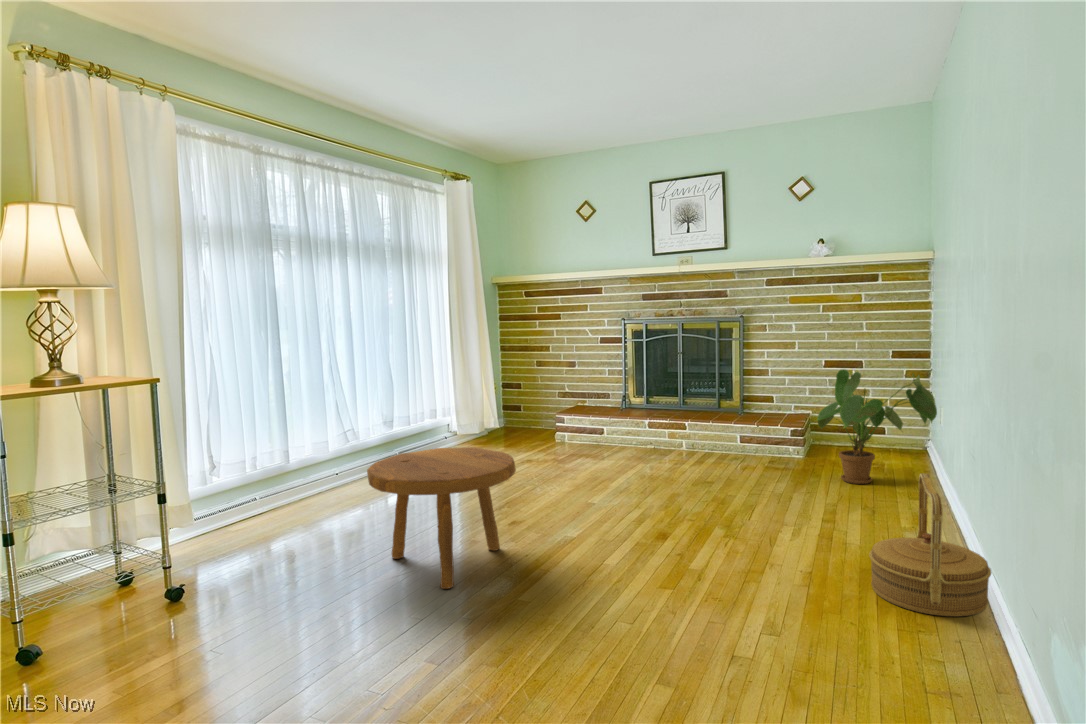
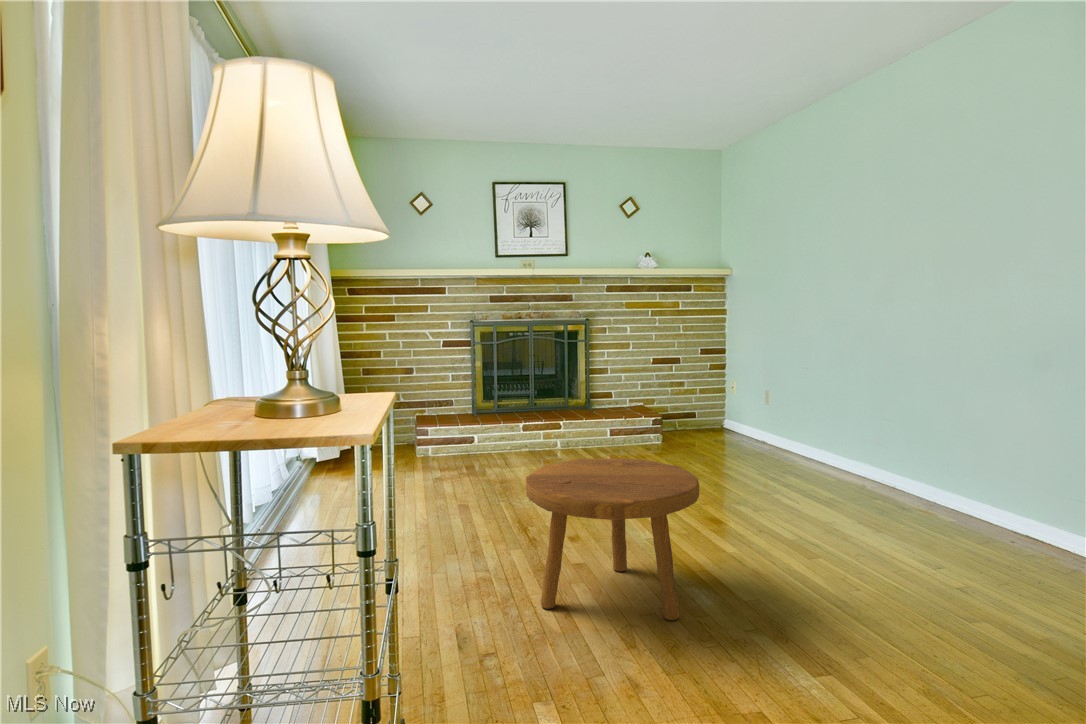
house plant: present [817,370,937,484] -> none [695,362,807,457]
woven basket: present [869,474,991,617] -> none [898,432,990,532]

